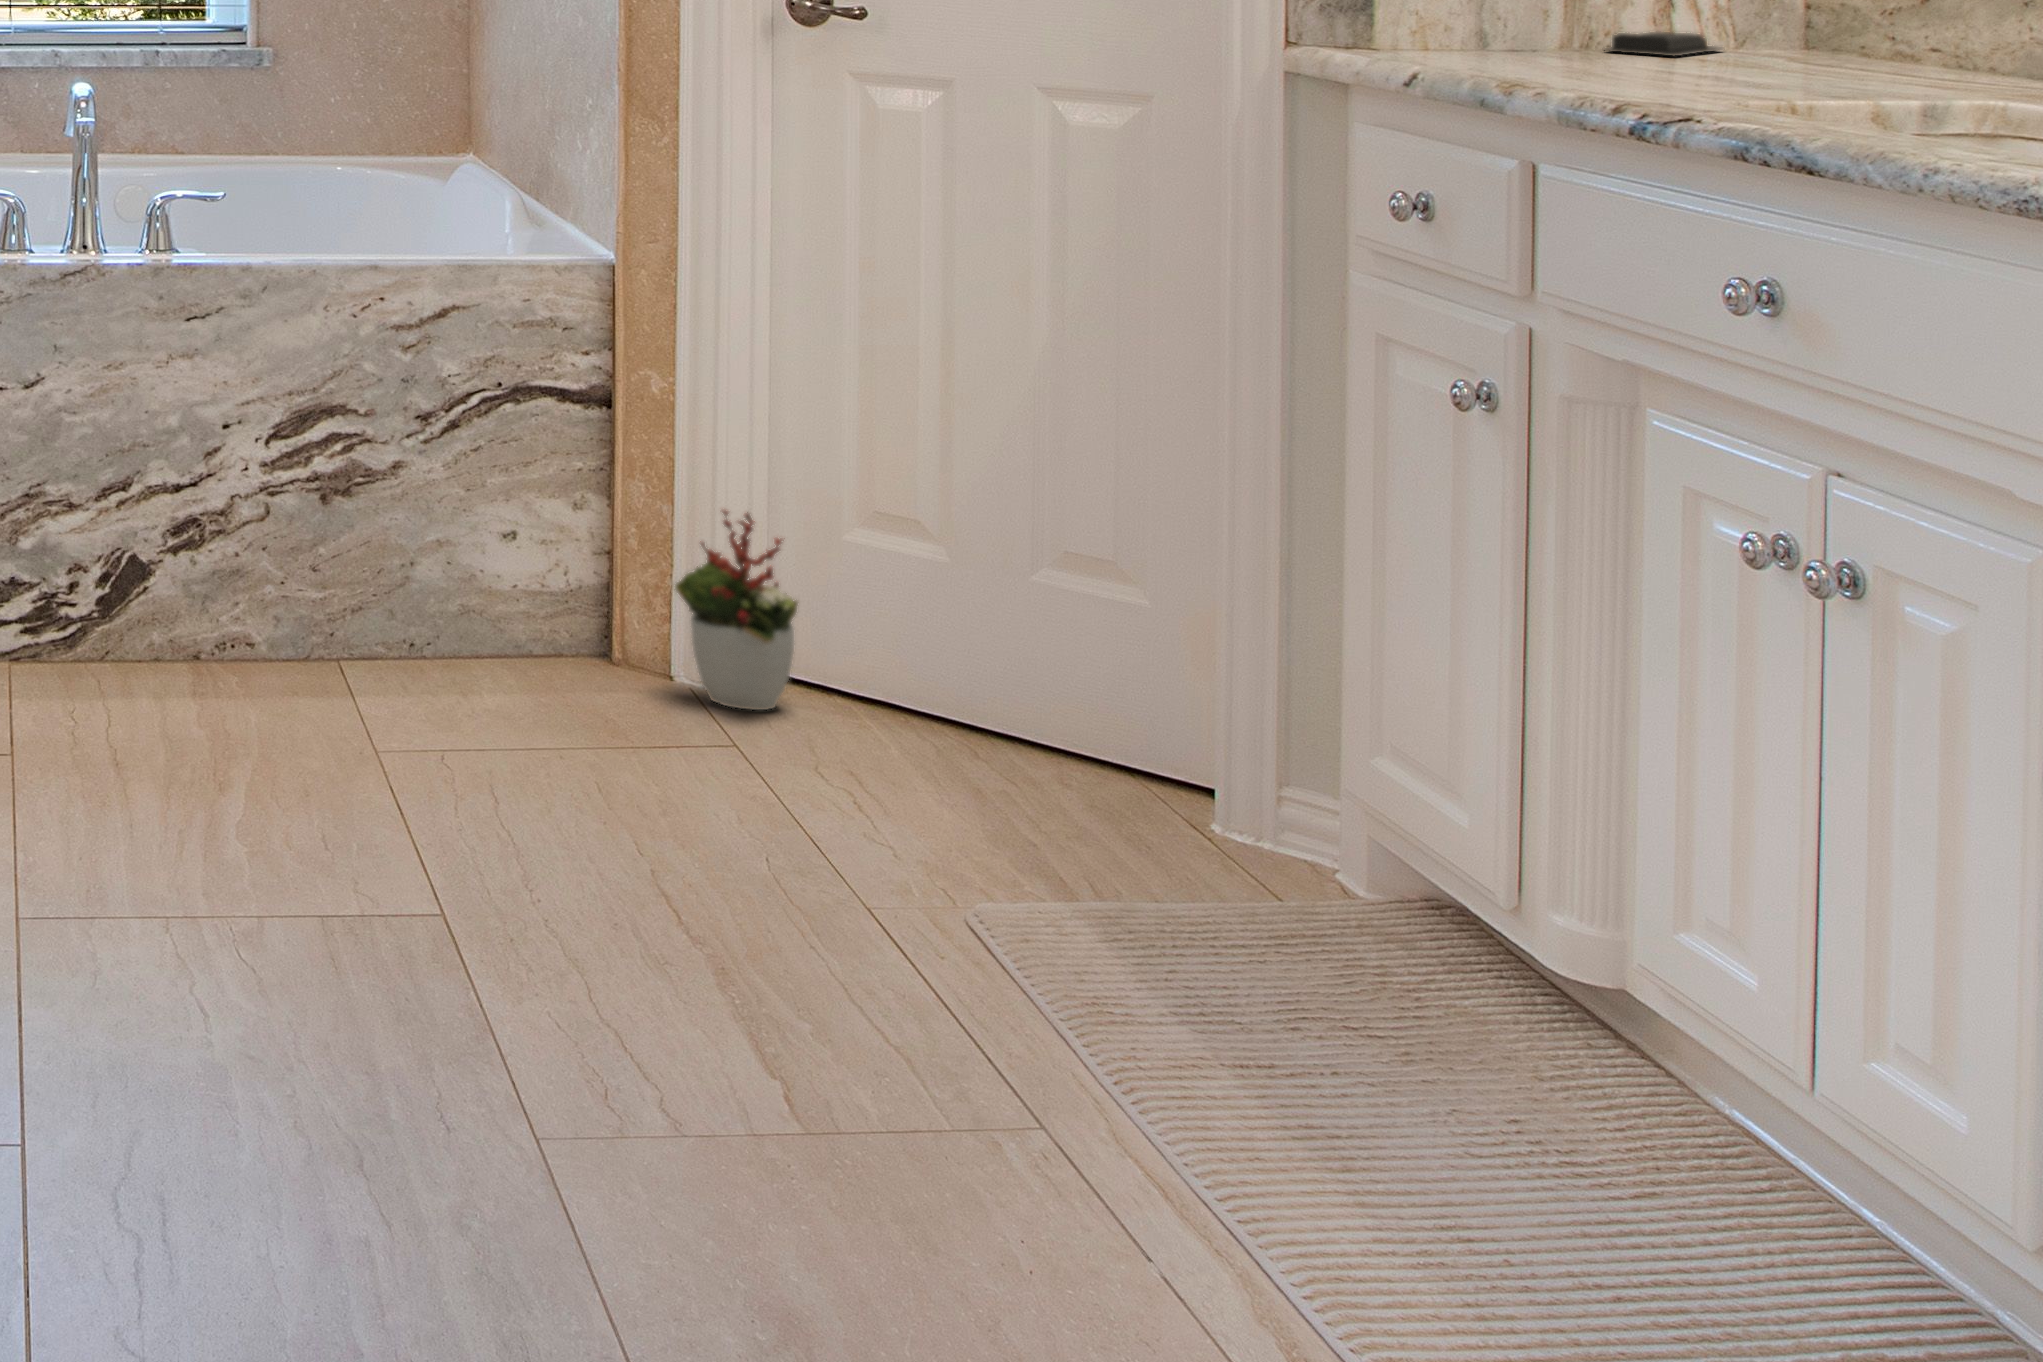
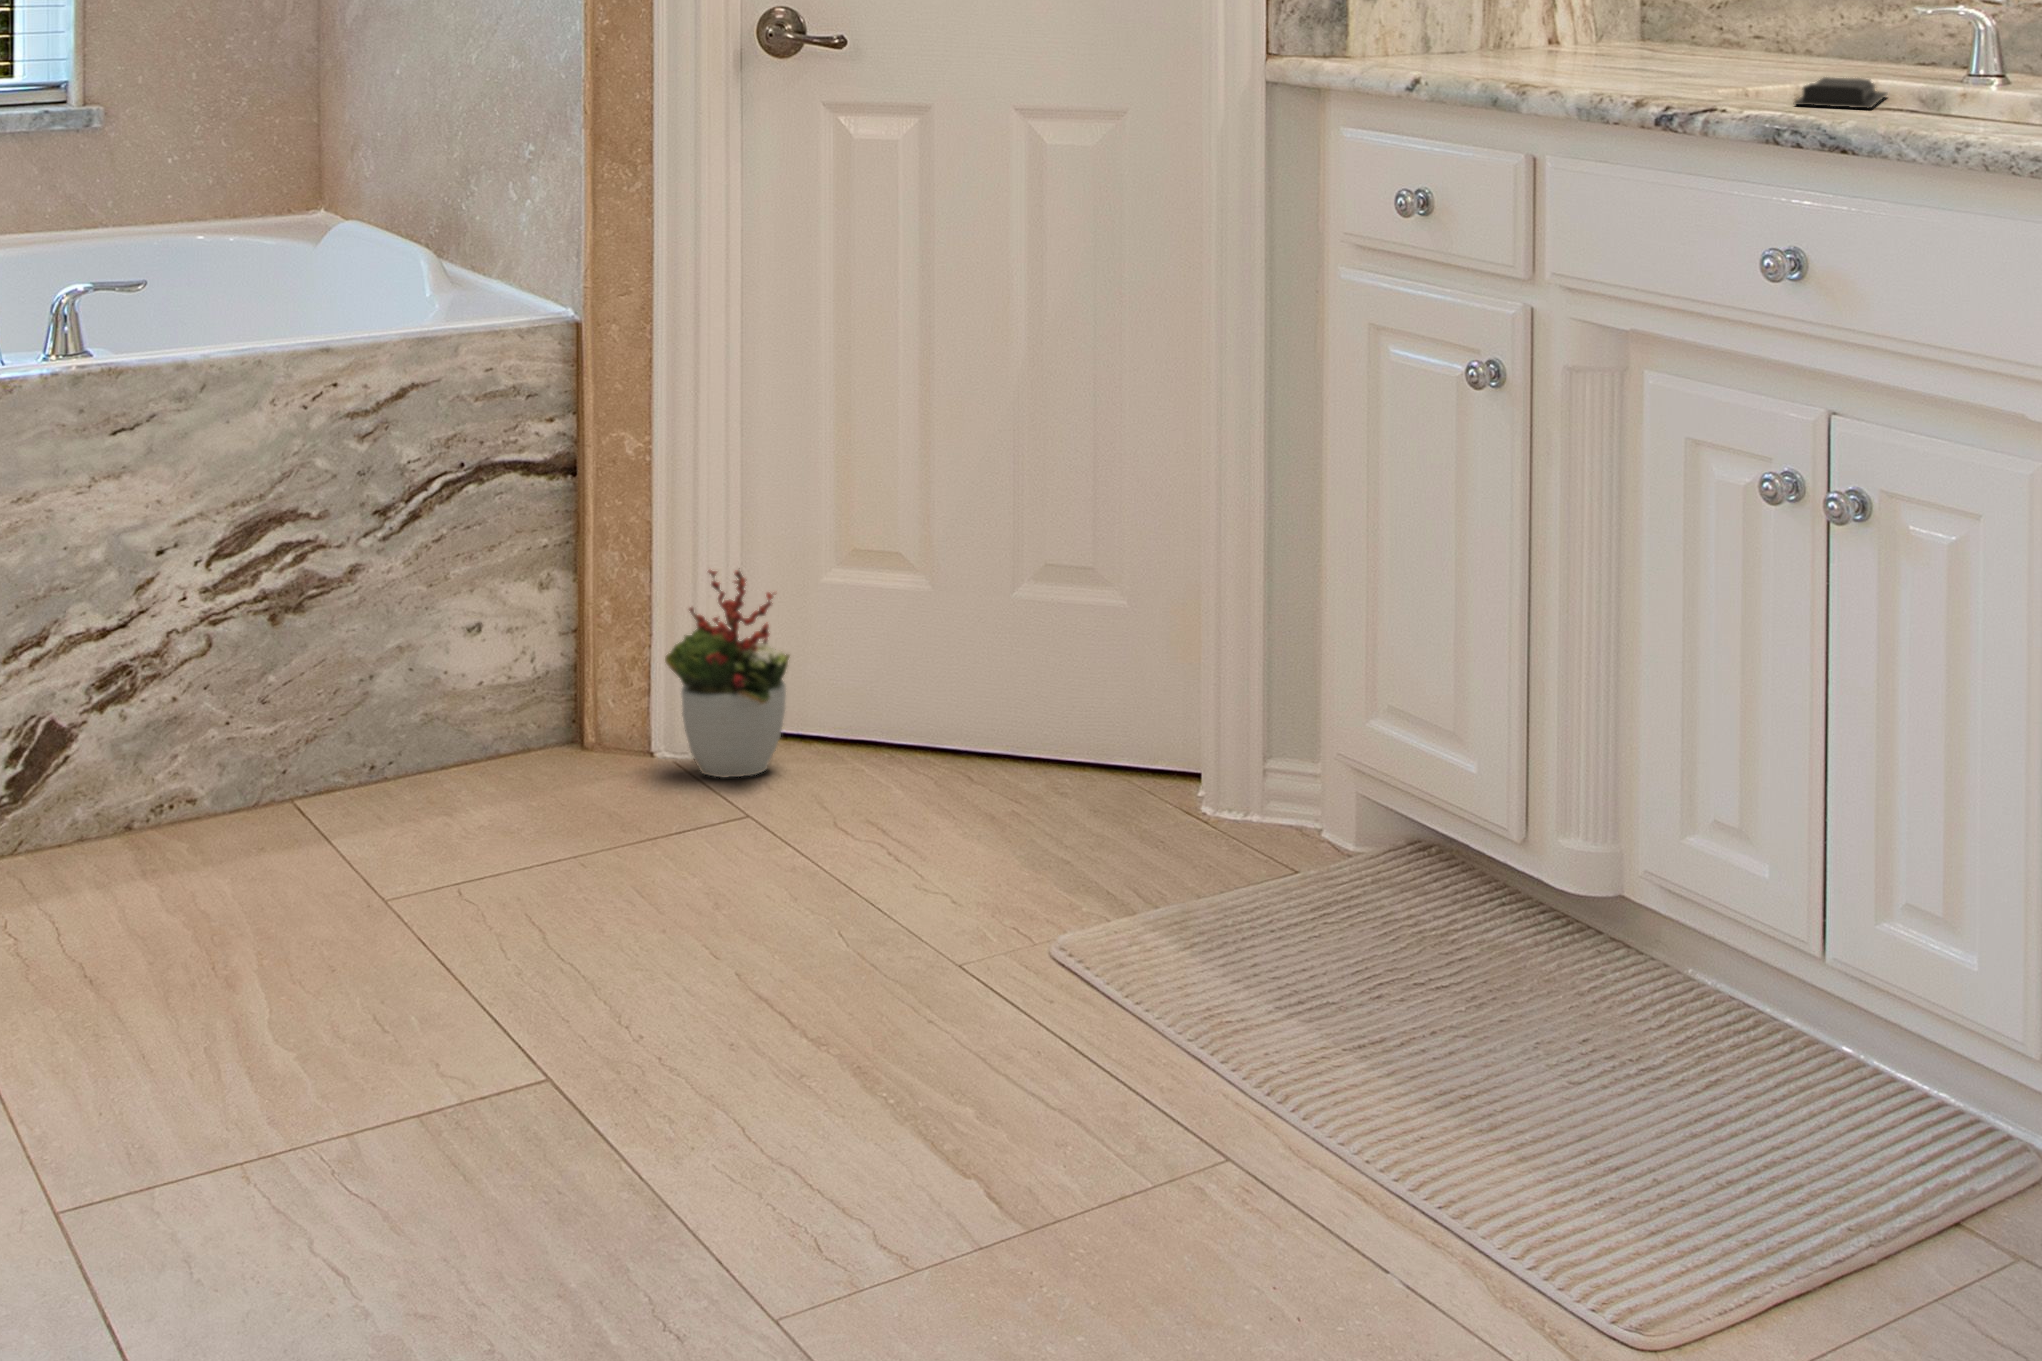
soap bar: present [1606,32,1721,56] -> present [1795,77,1887,108]

